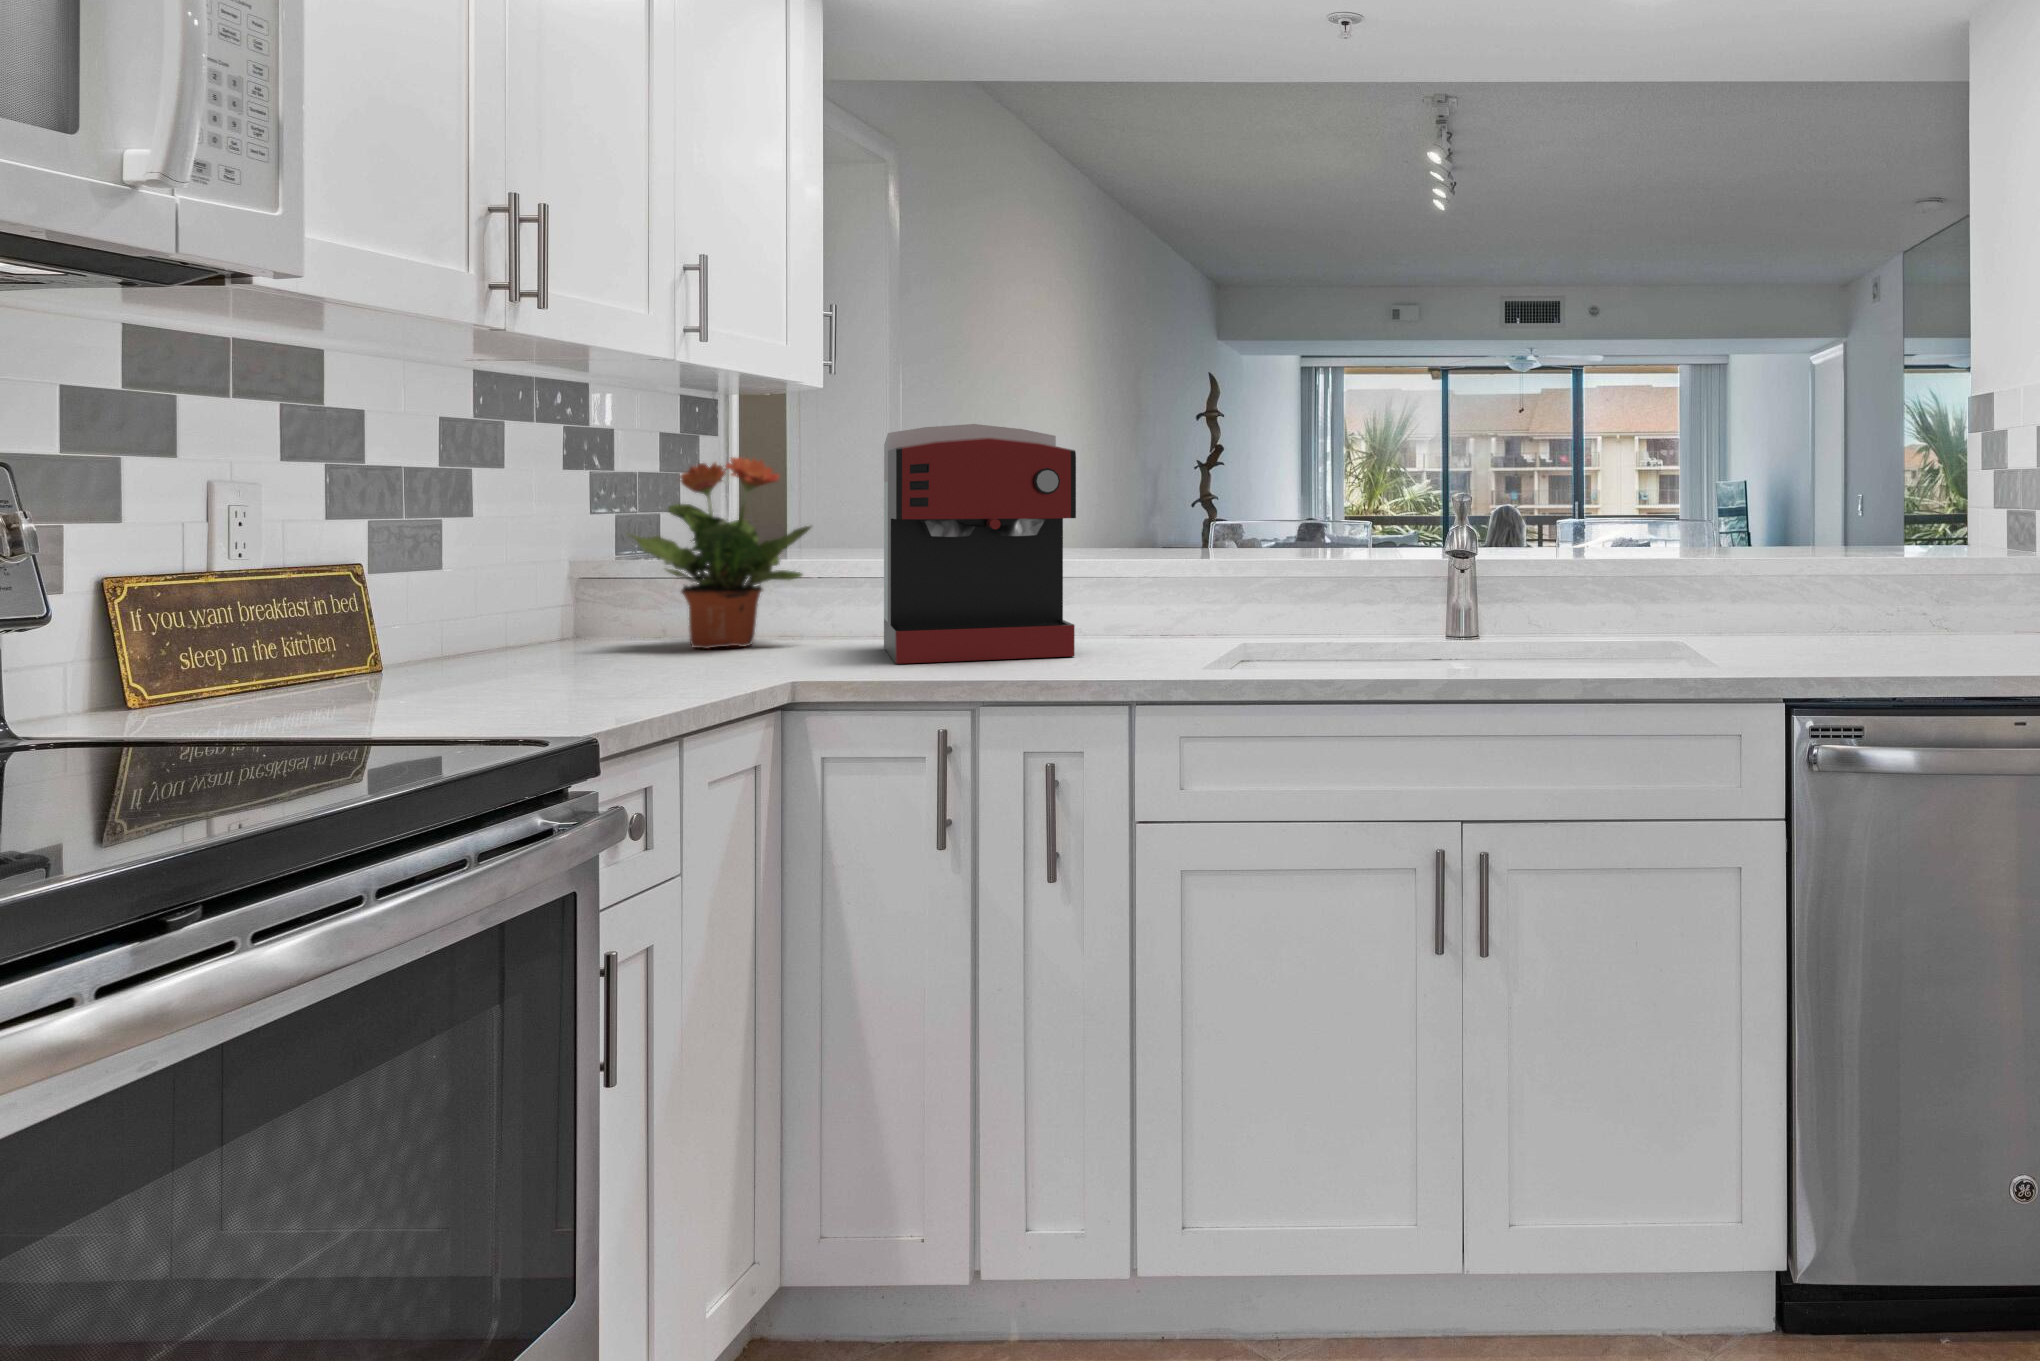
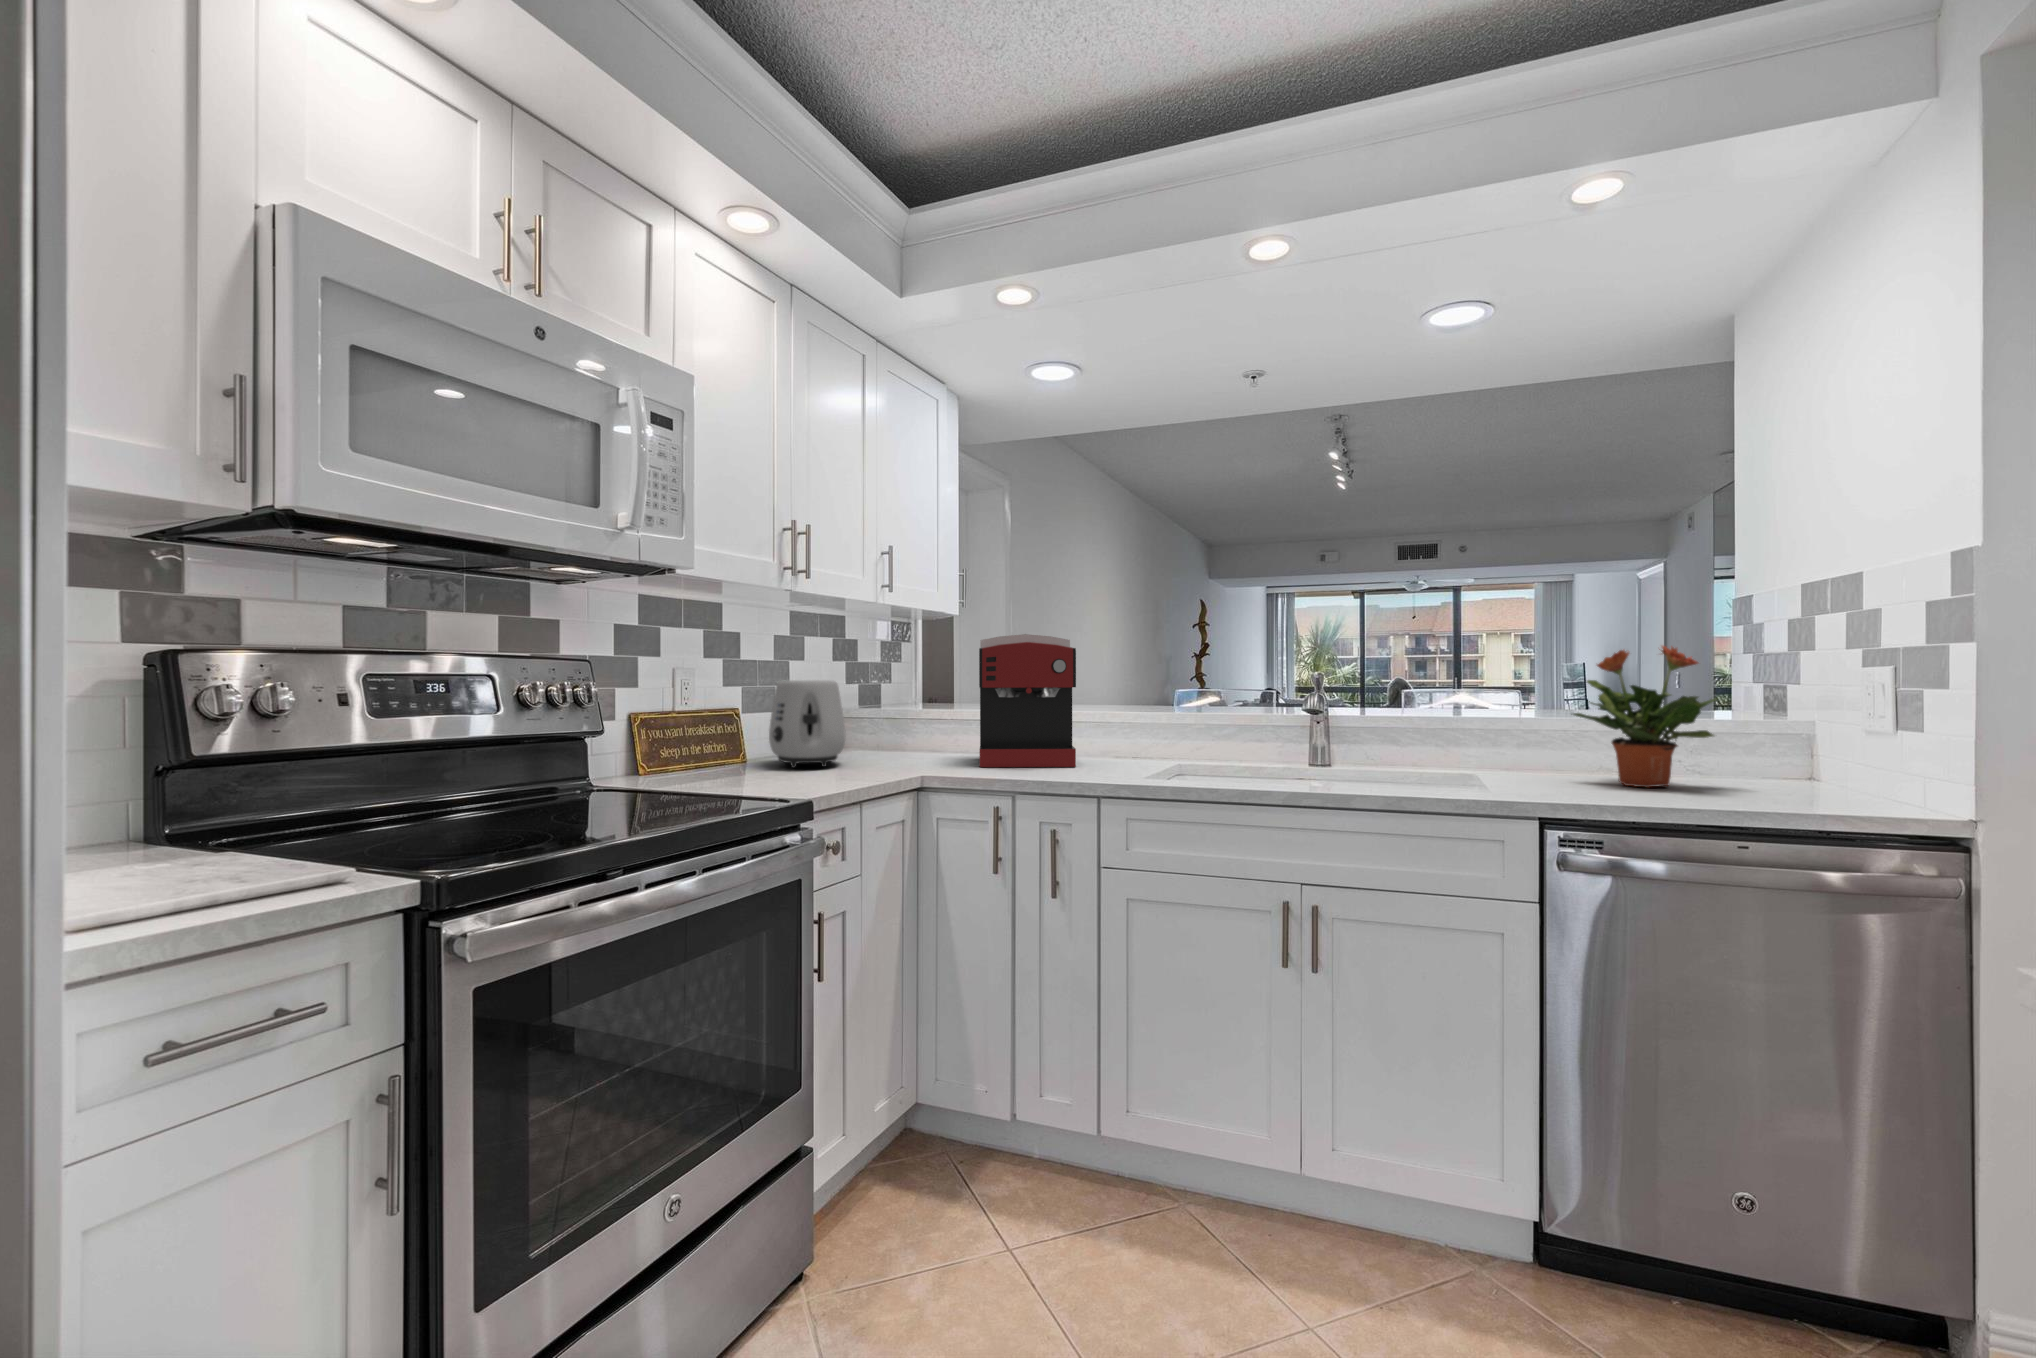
potted plant: present [627,457,811,649] -> present [1573,646,1718,787]
toaster: none [435,507,612,682] -> present [769,680,846,768]

